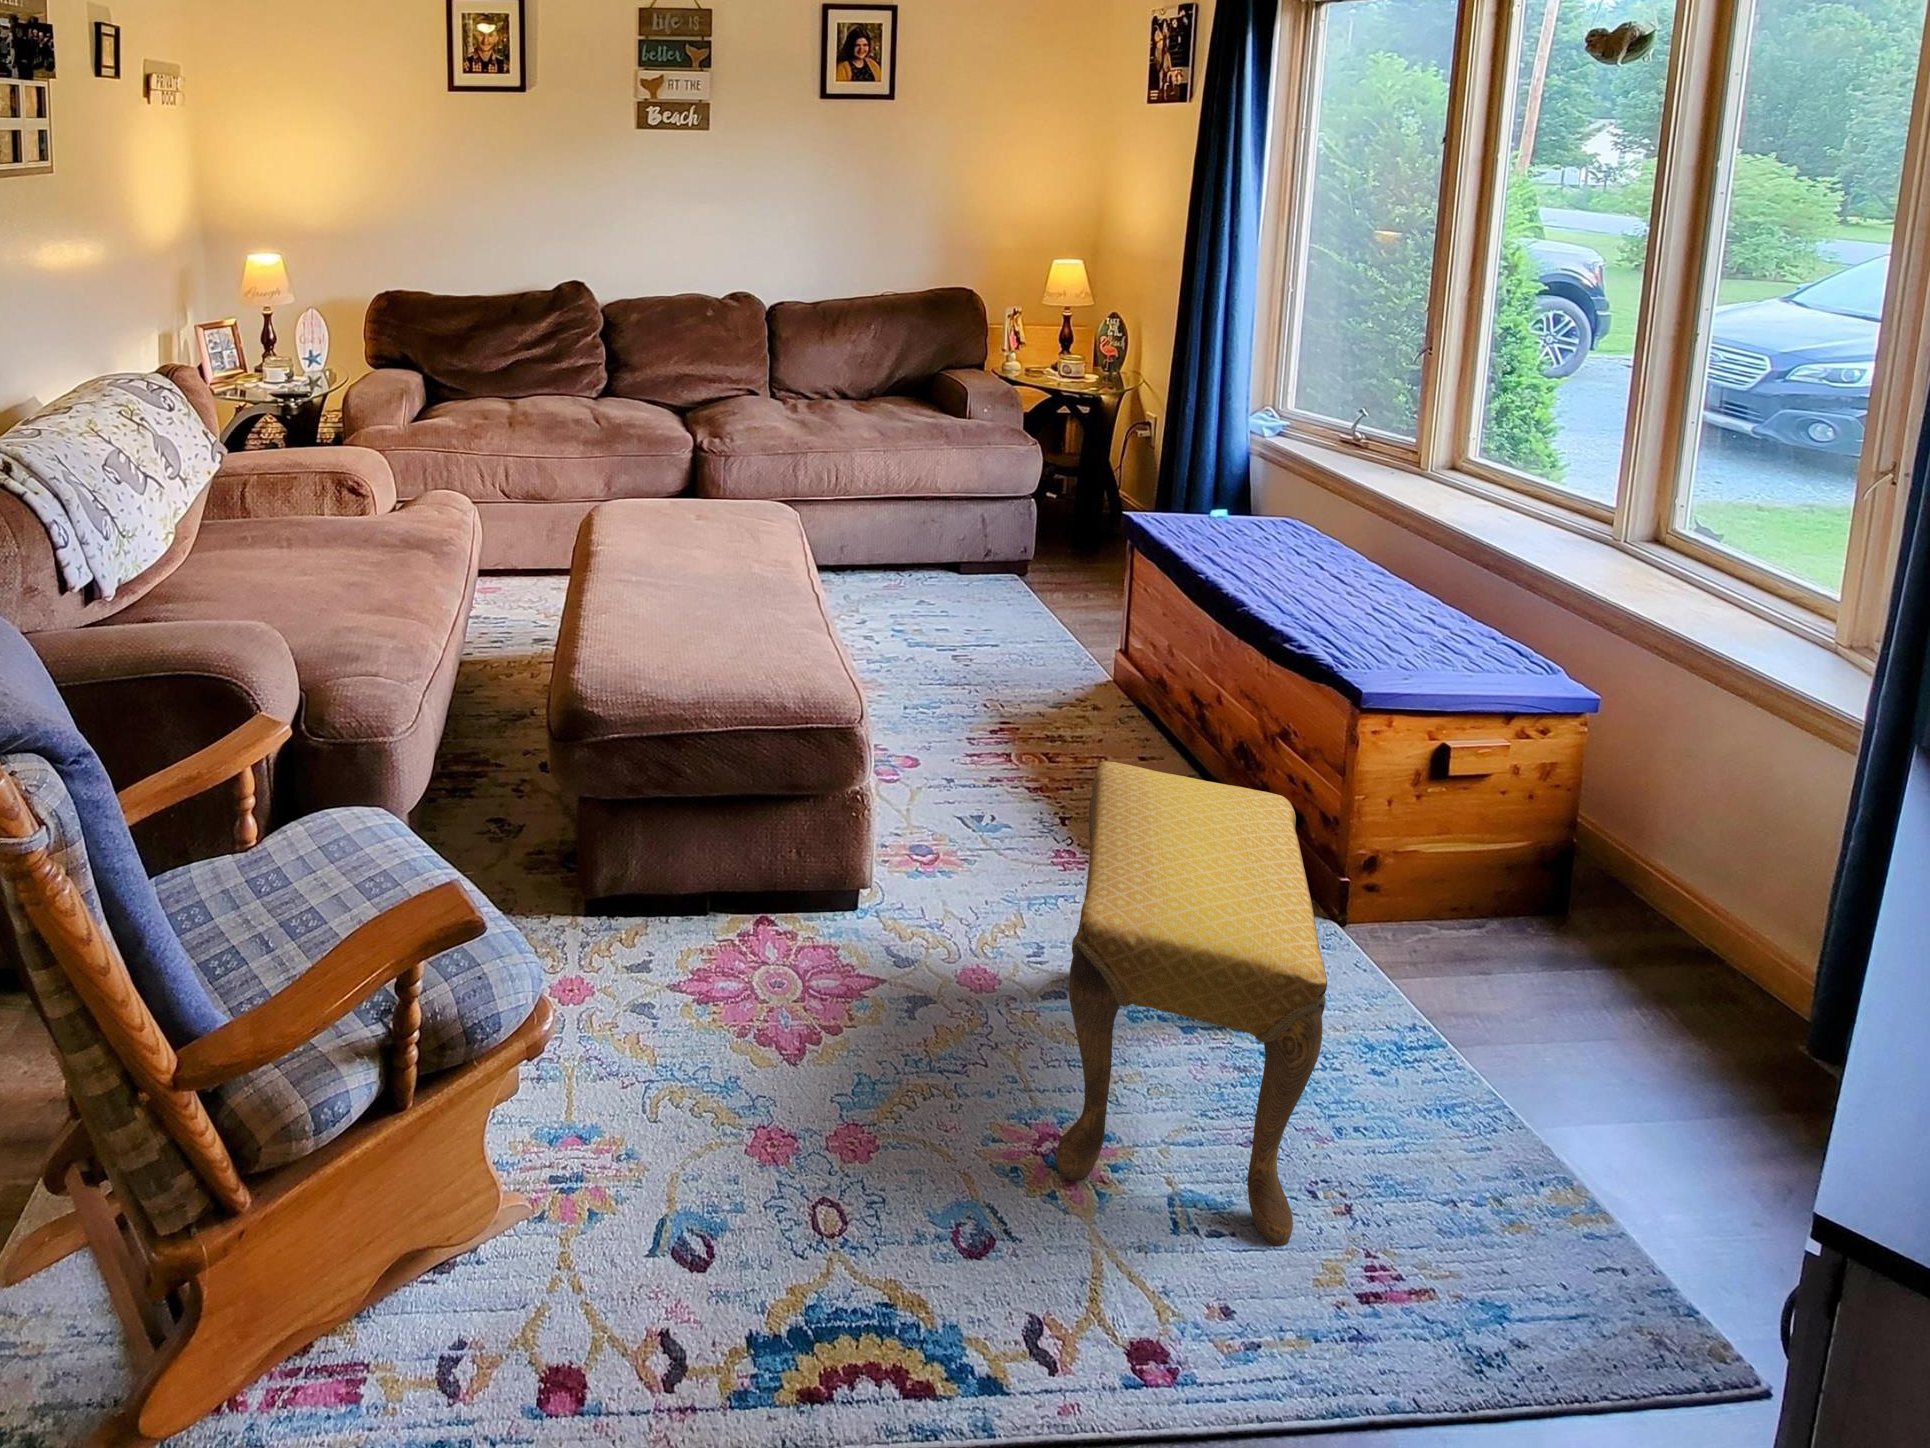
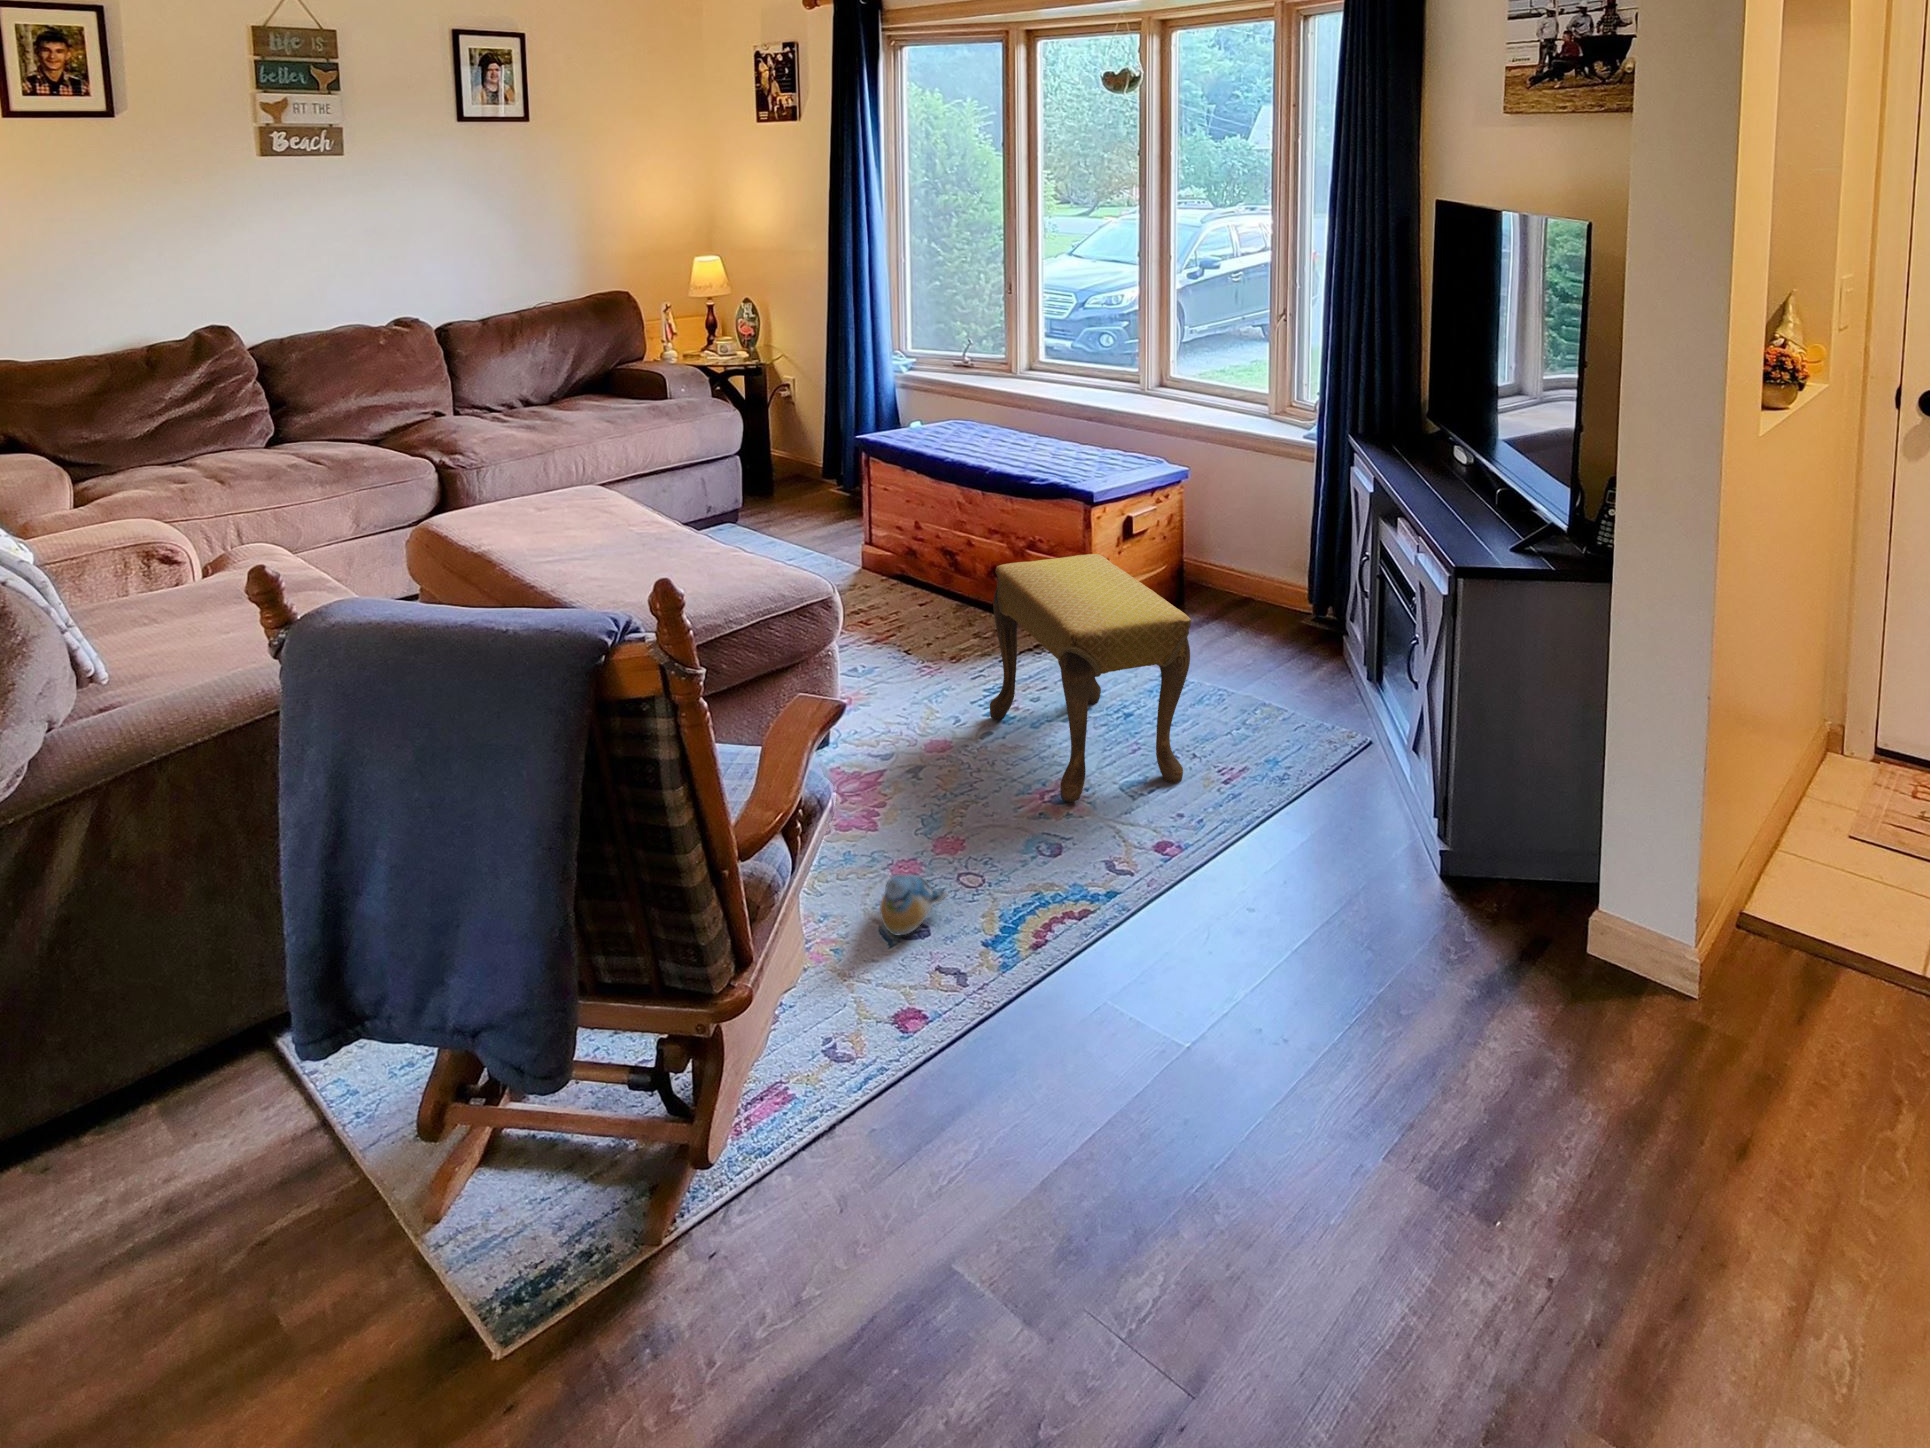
plush toy: none [638,1156,760,1251] -> present [880,874,948,935]

